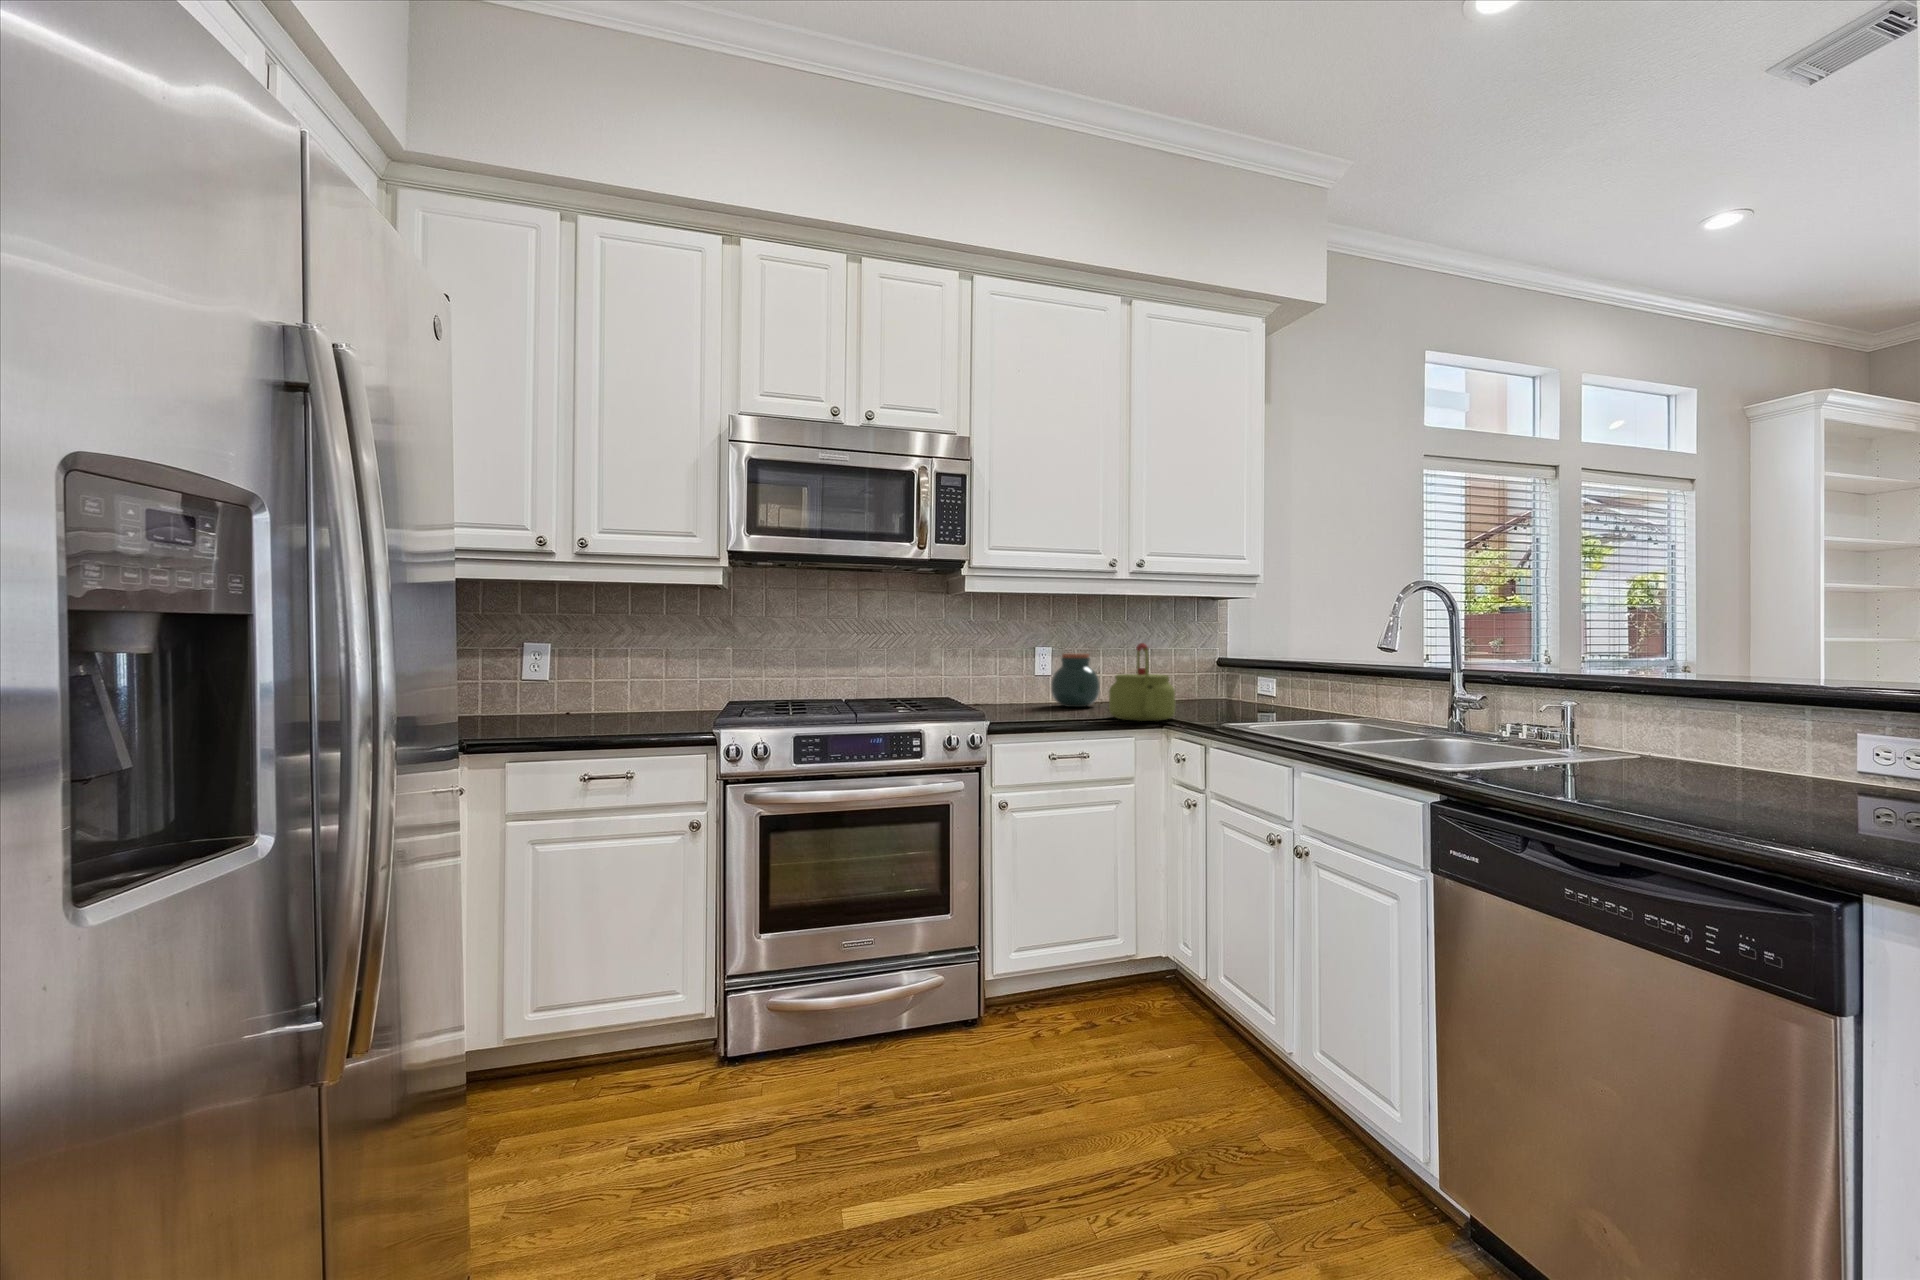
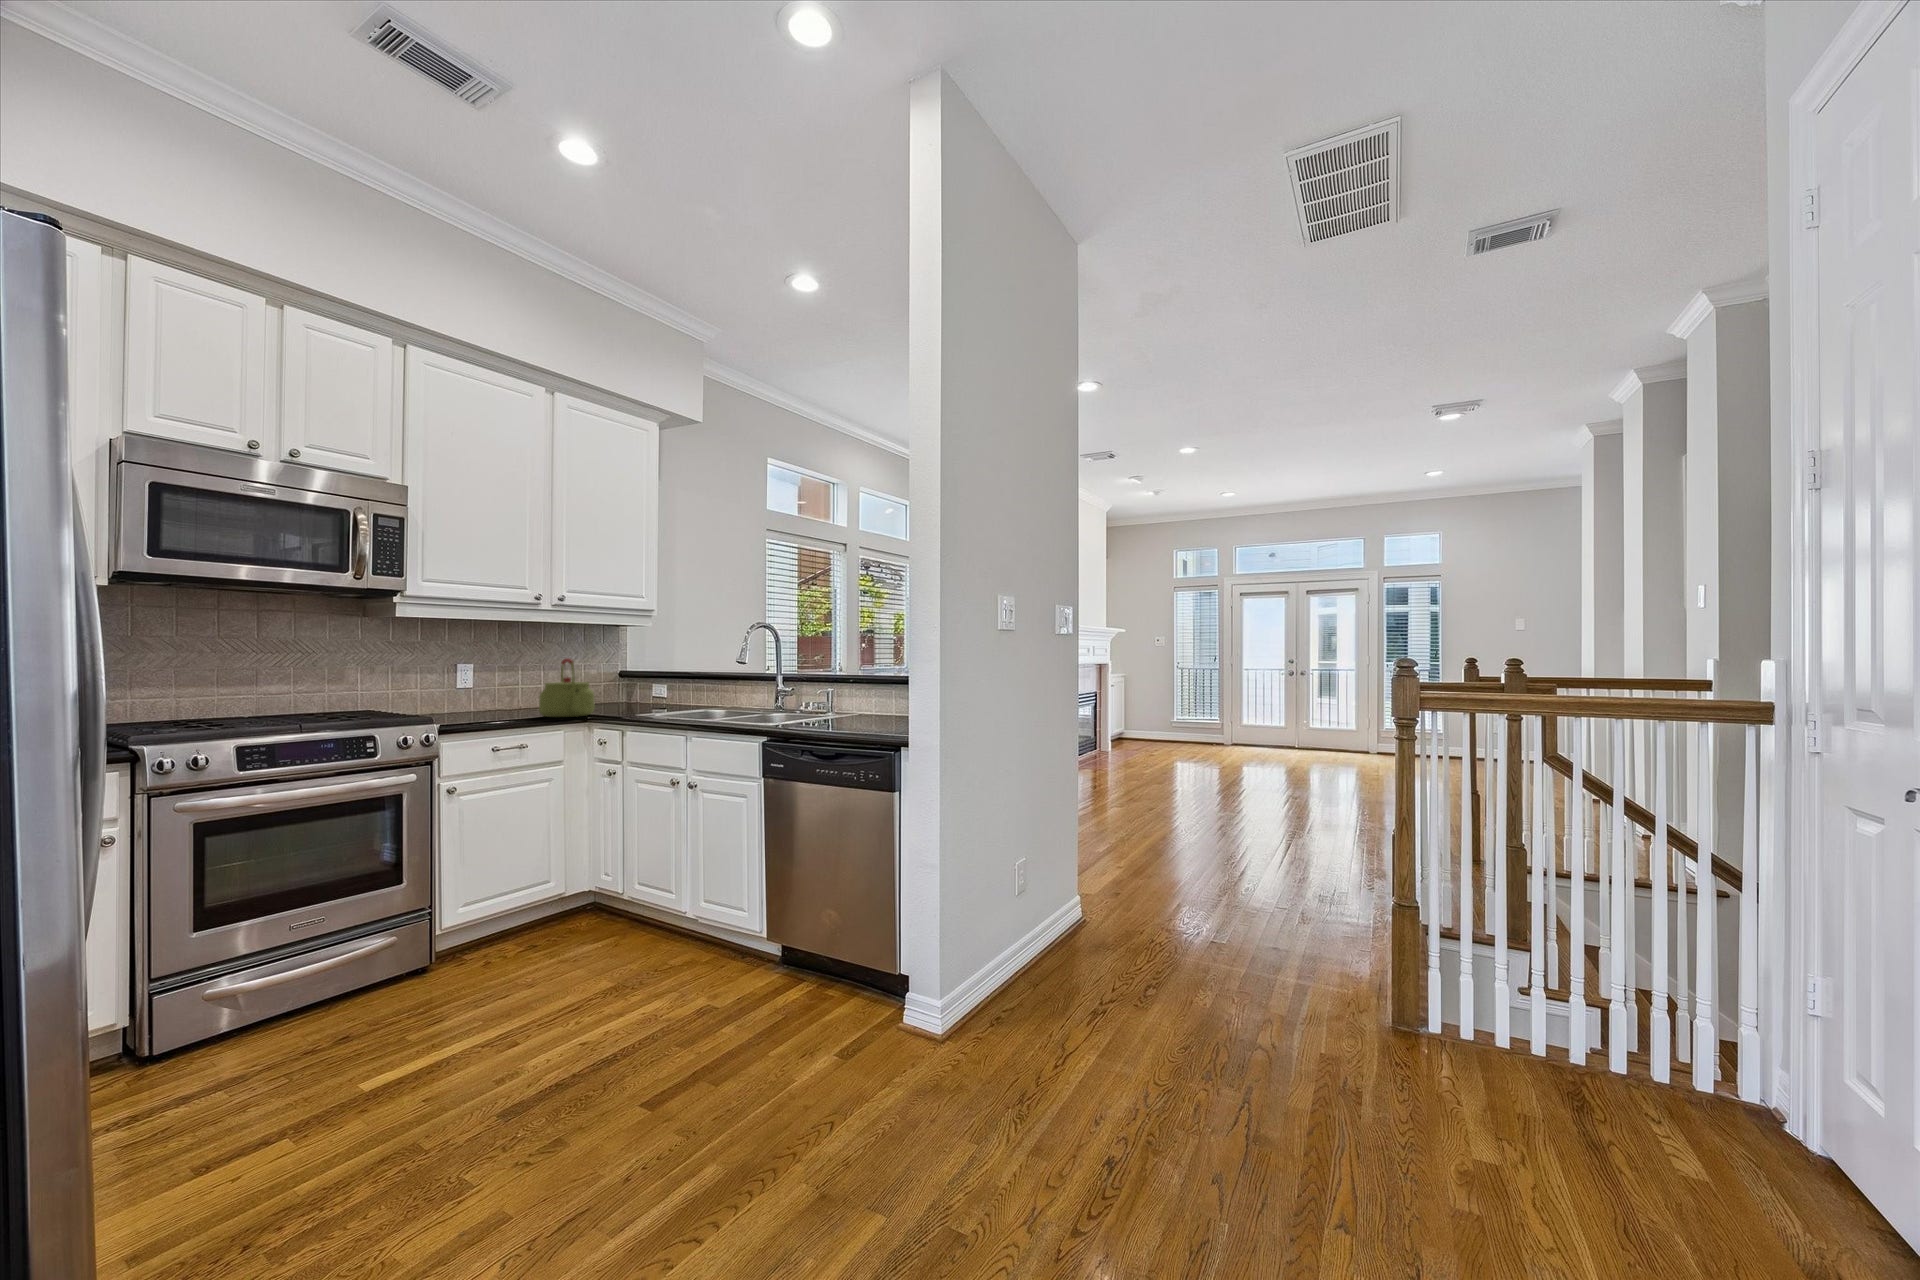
jar: present [1051,654,1100,707] -> none [476,668,523,713]

